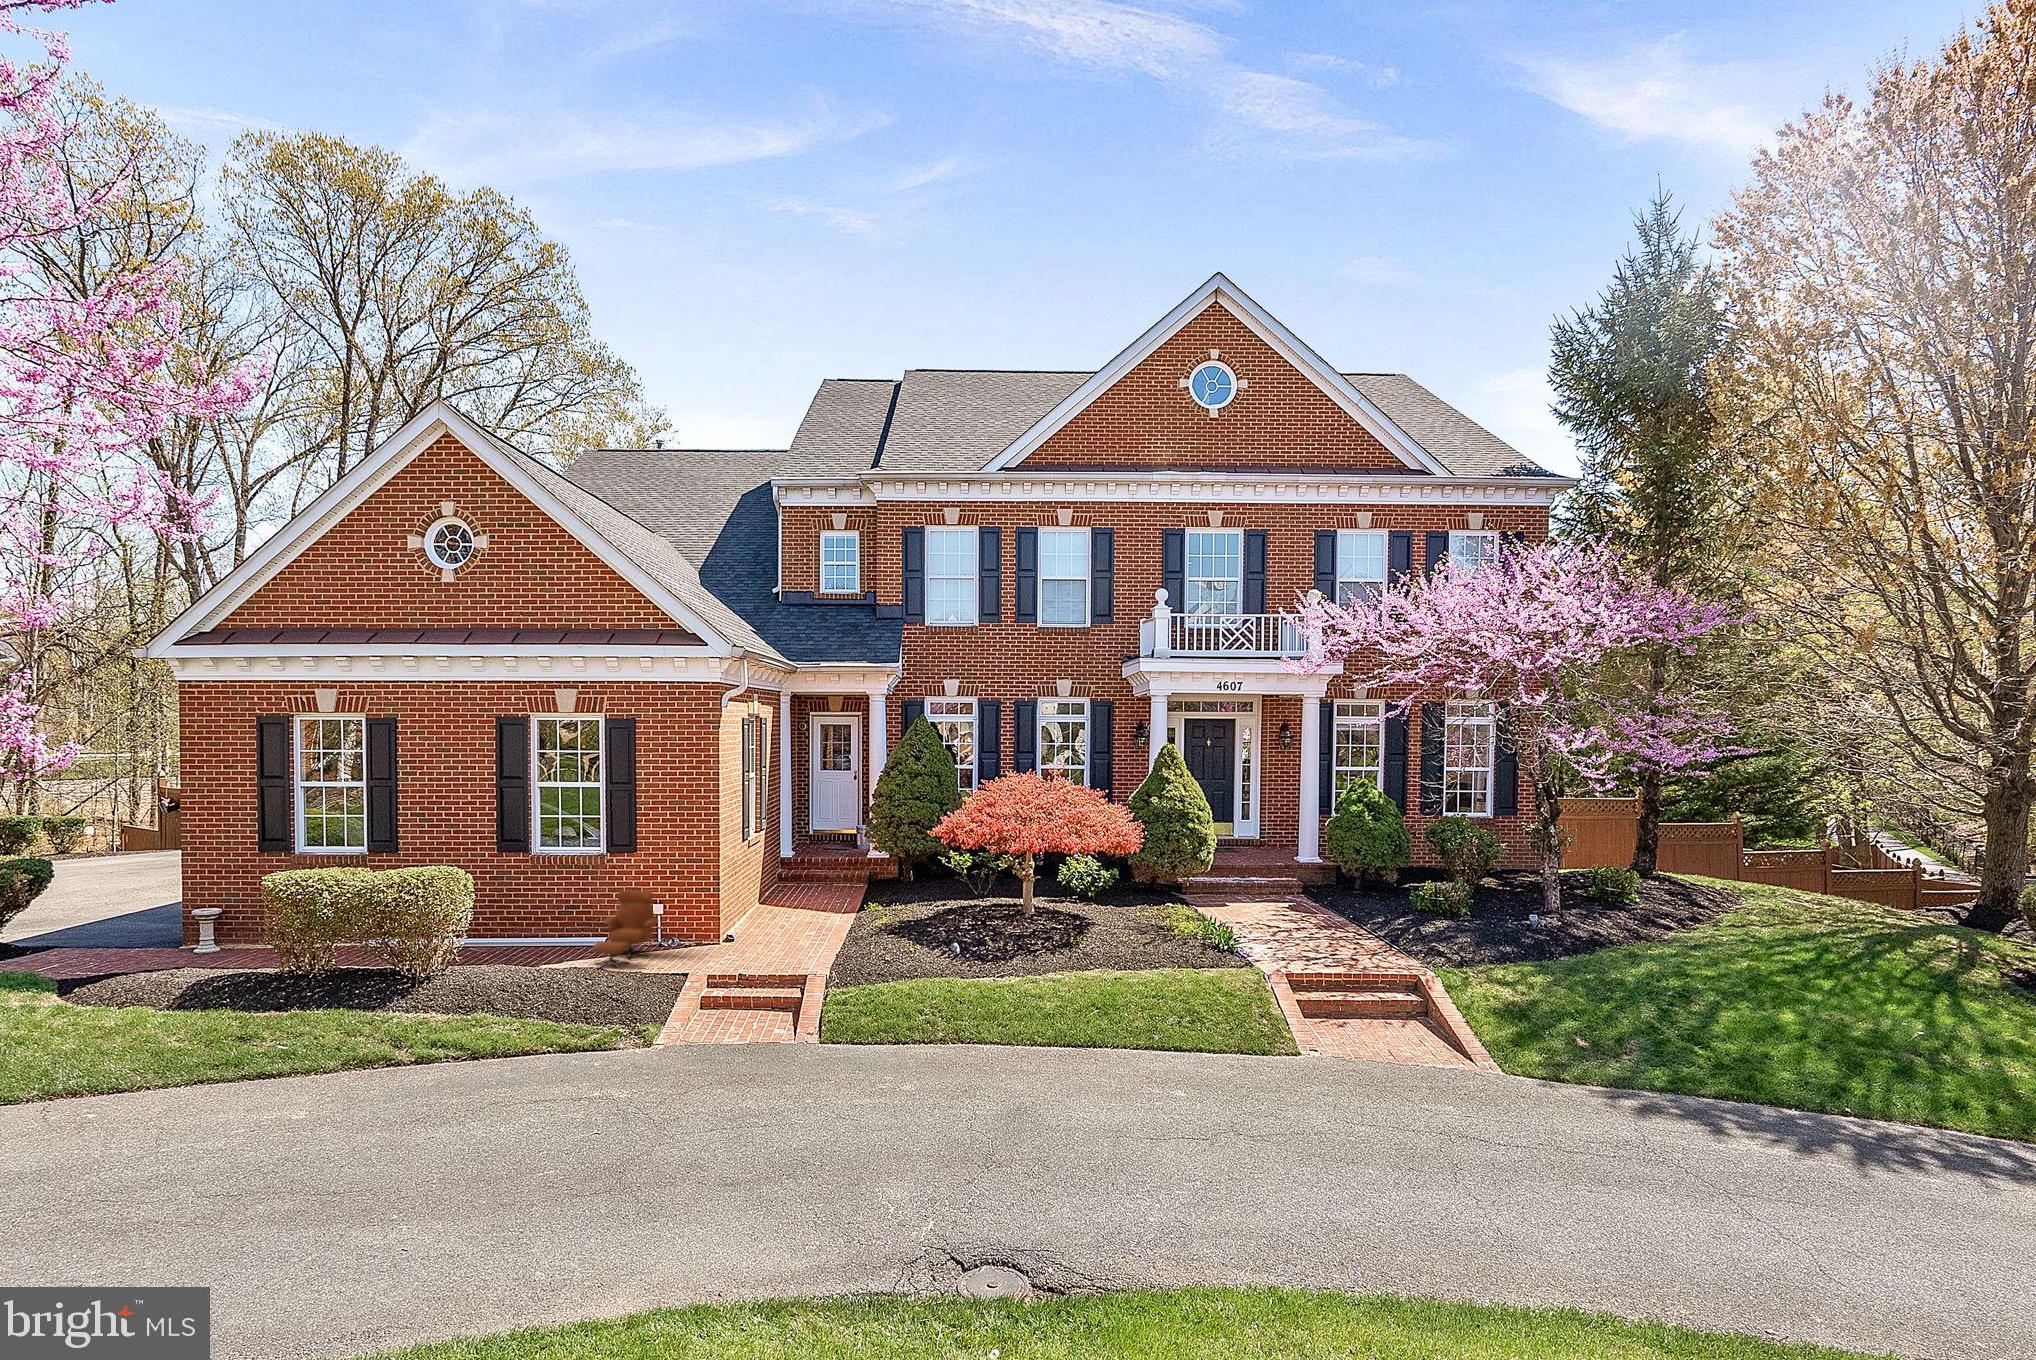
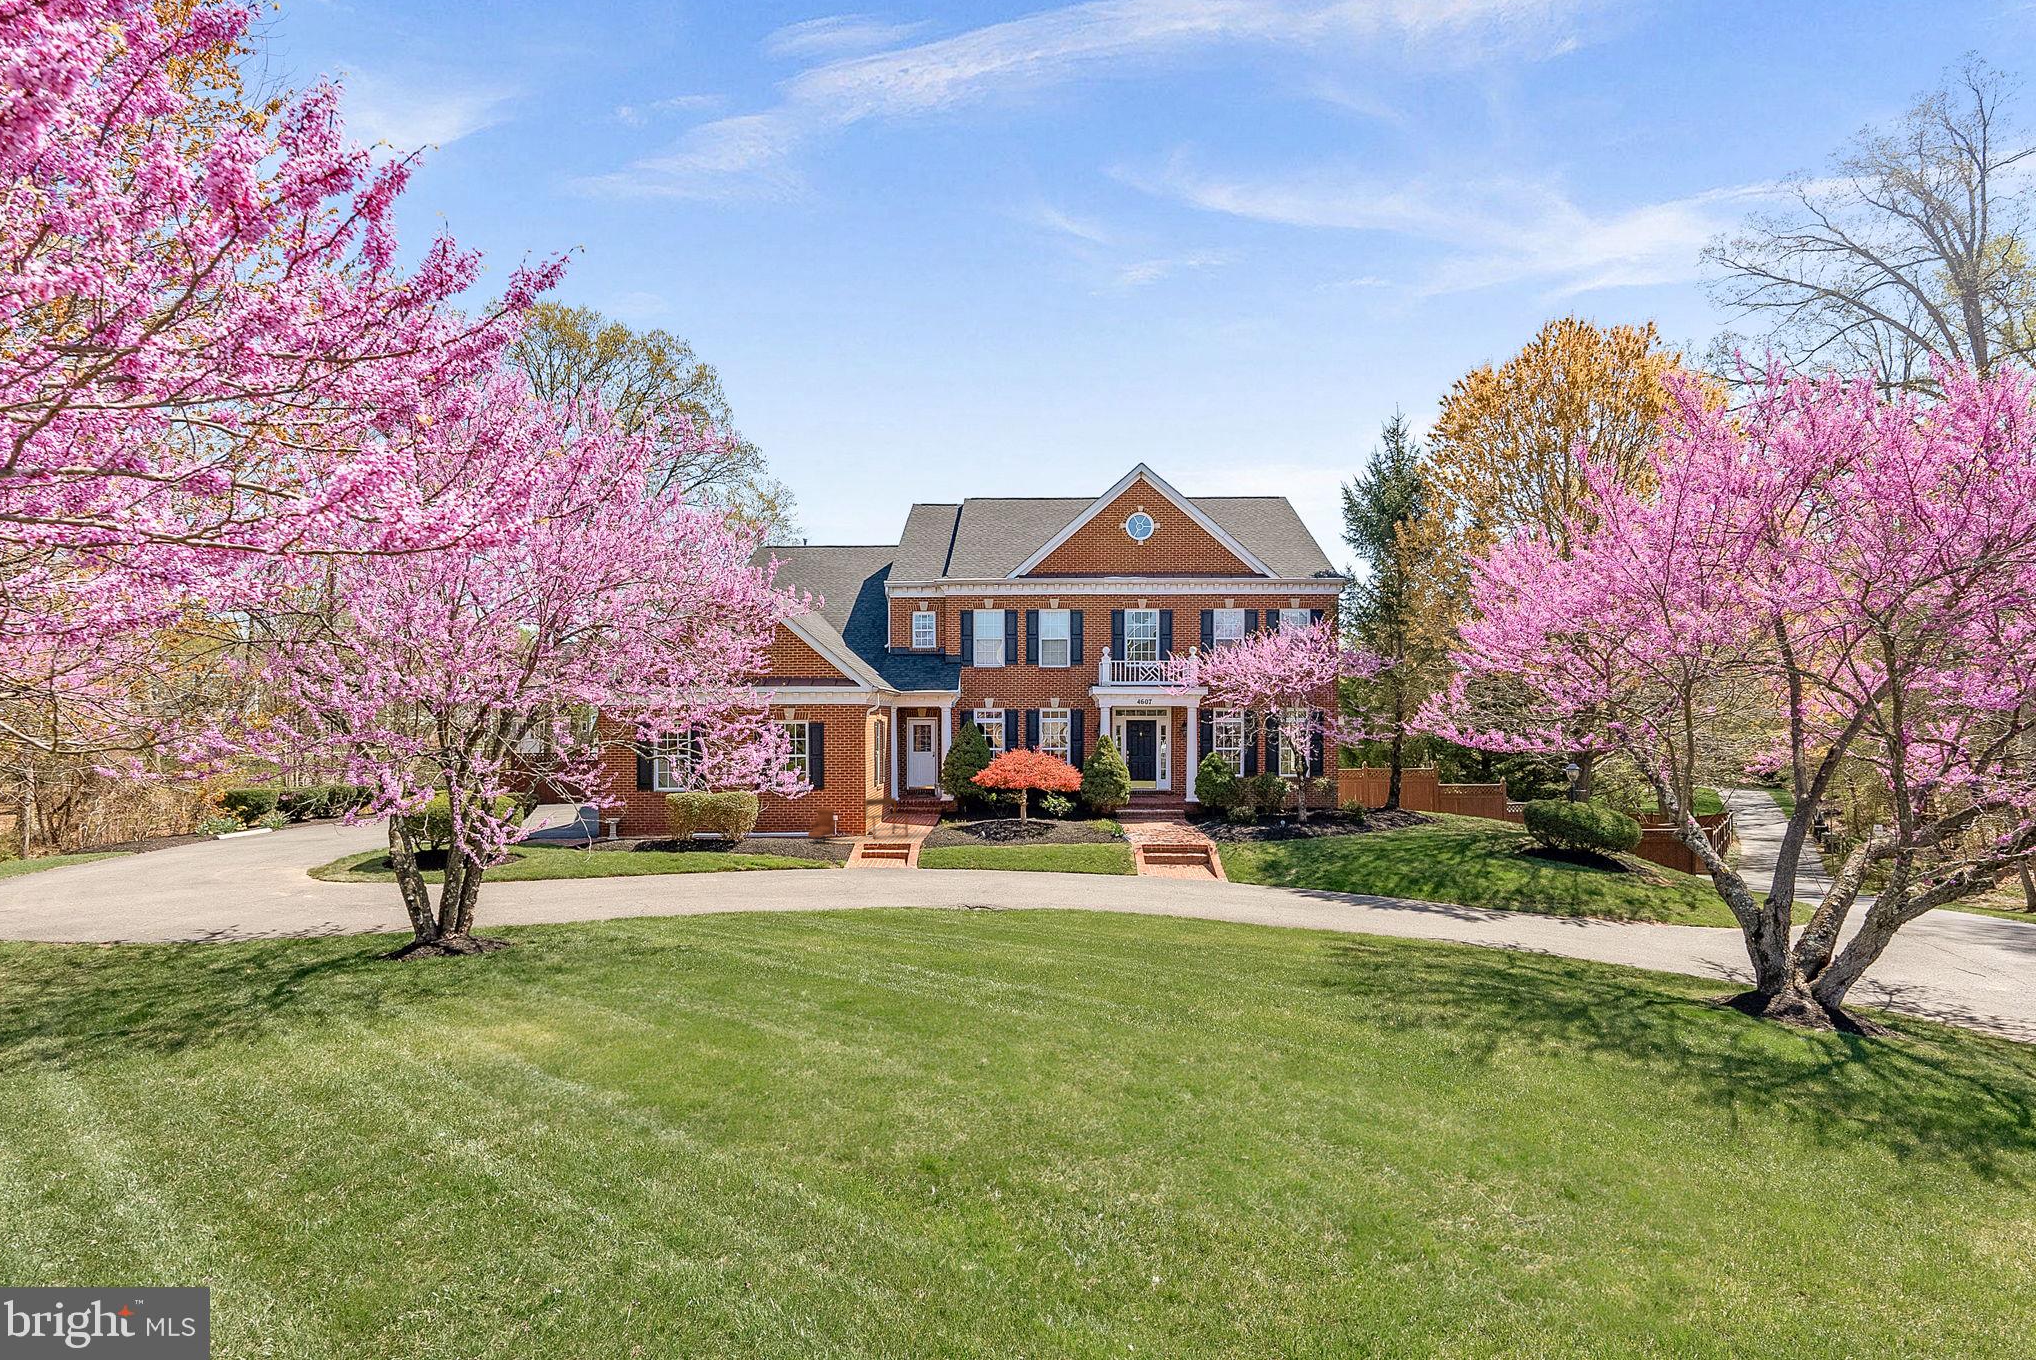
bench: none [713,862,804,950] -> present [864,797,908,838]

